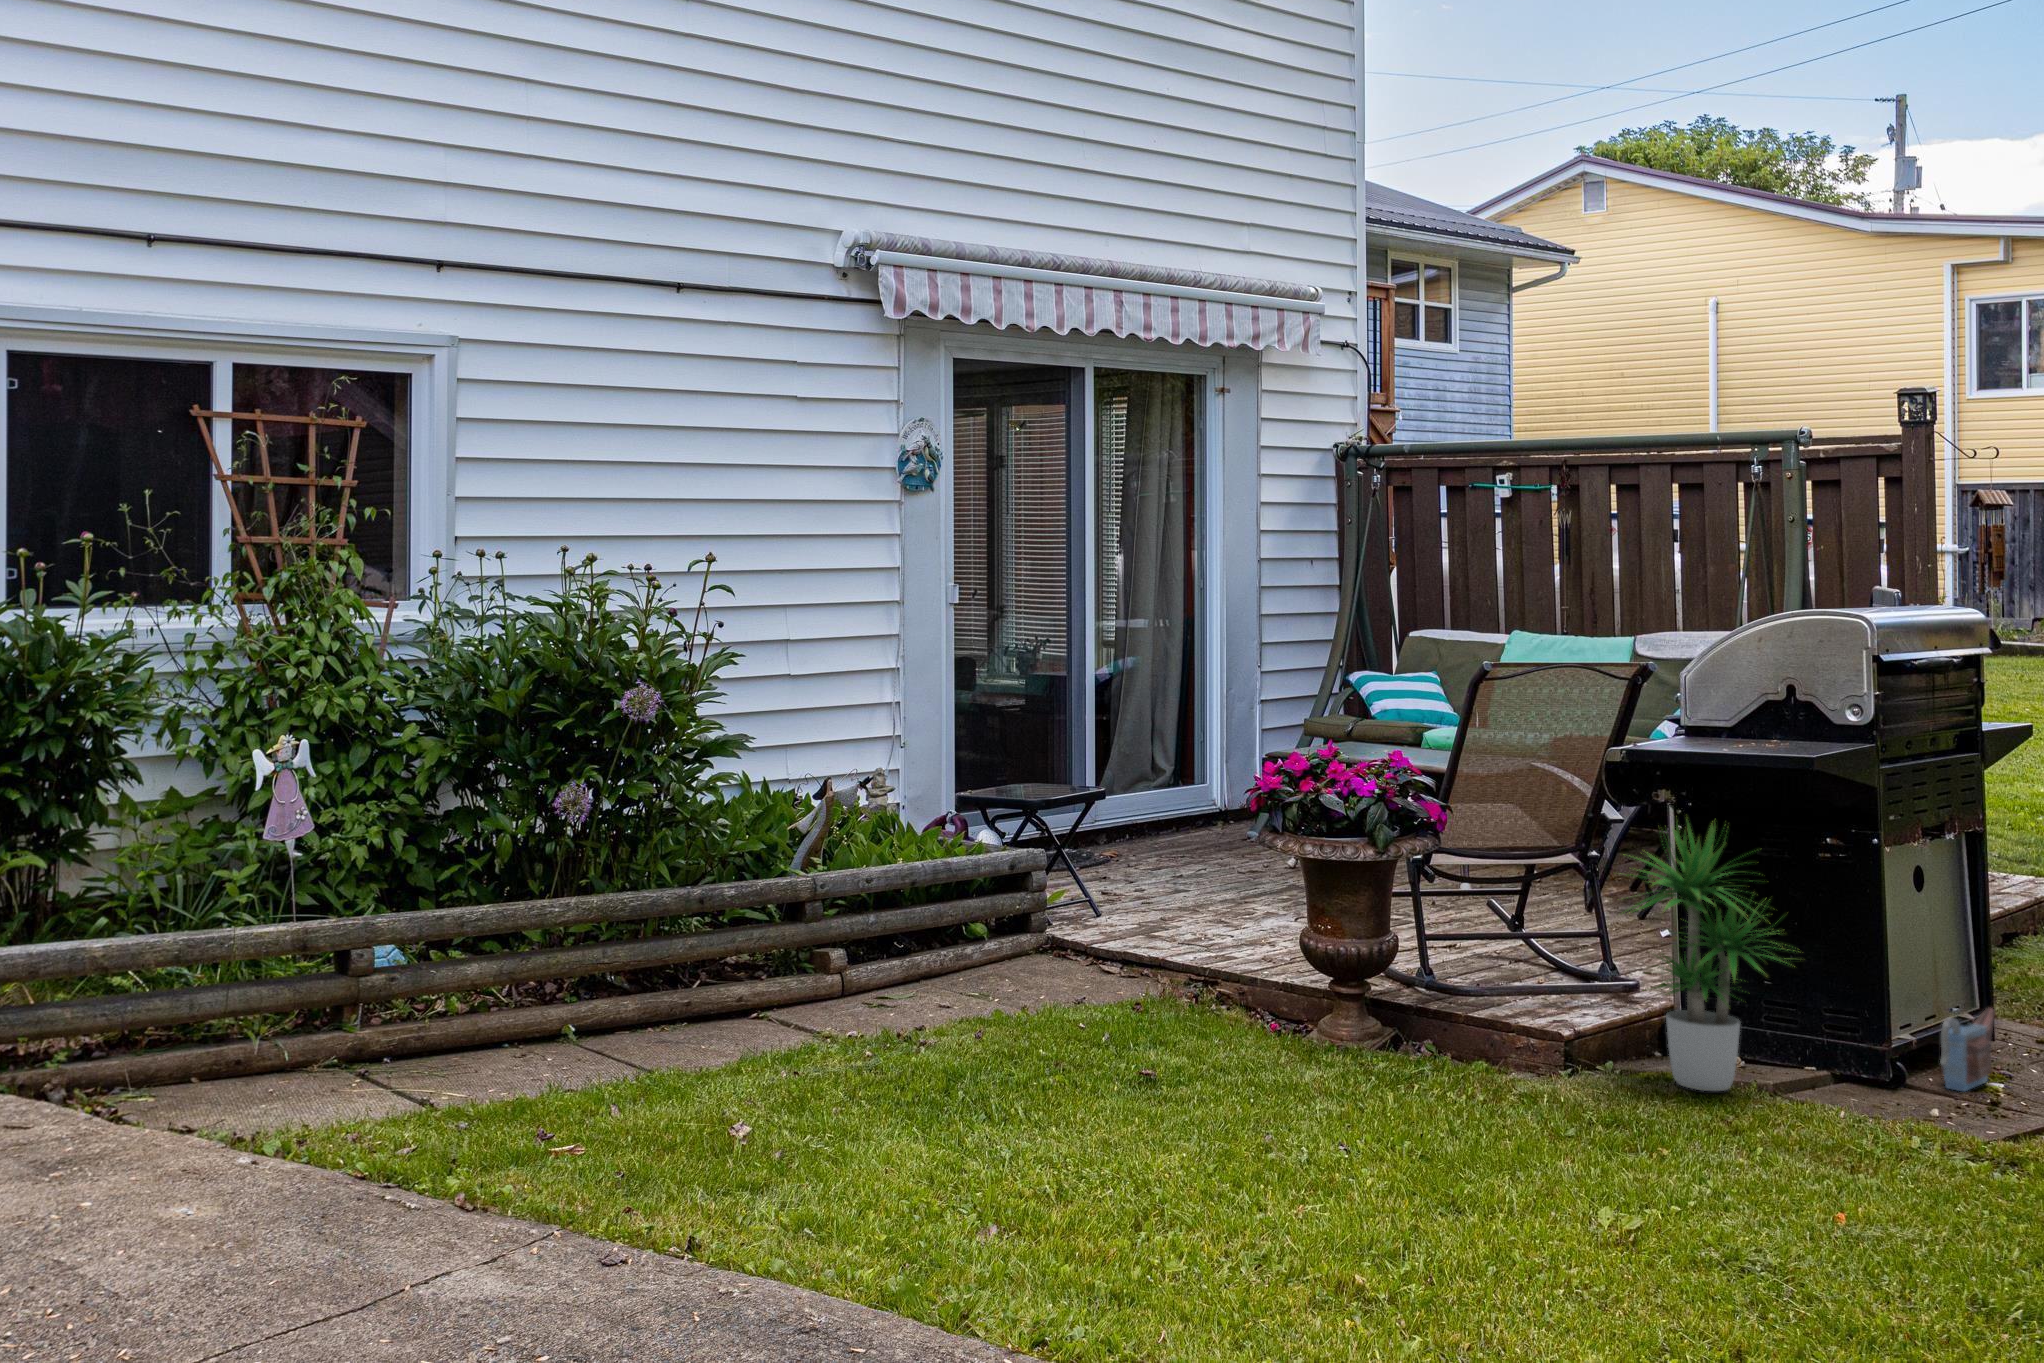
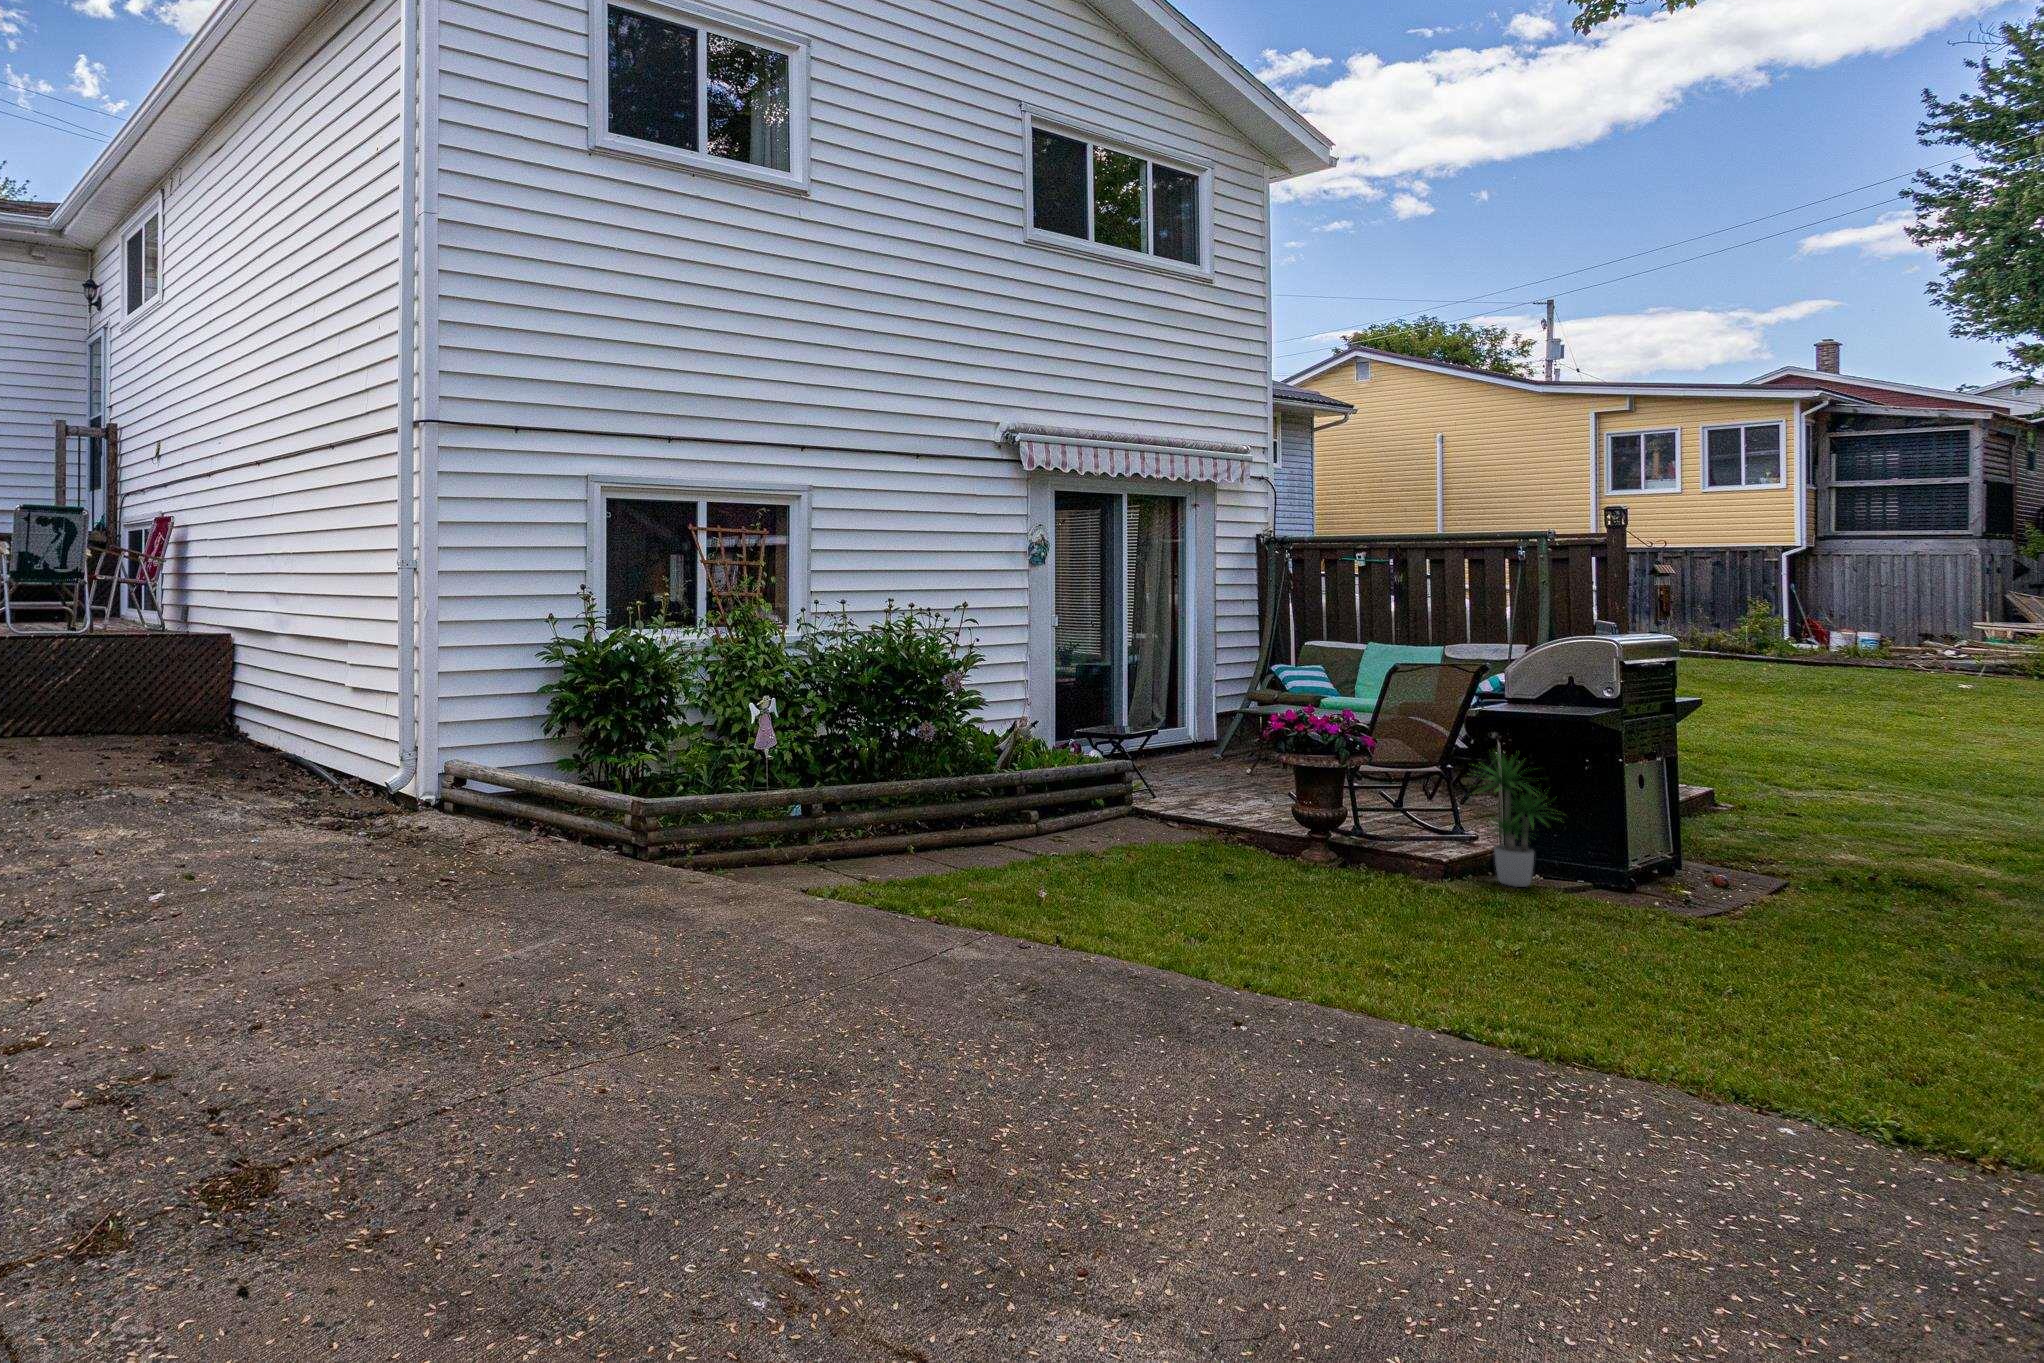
watering can: present [1940,1008,1995,1092] -> none [1639,846,1666,890]

